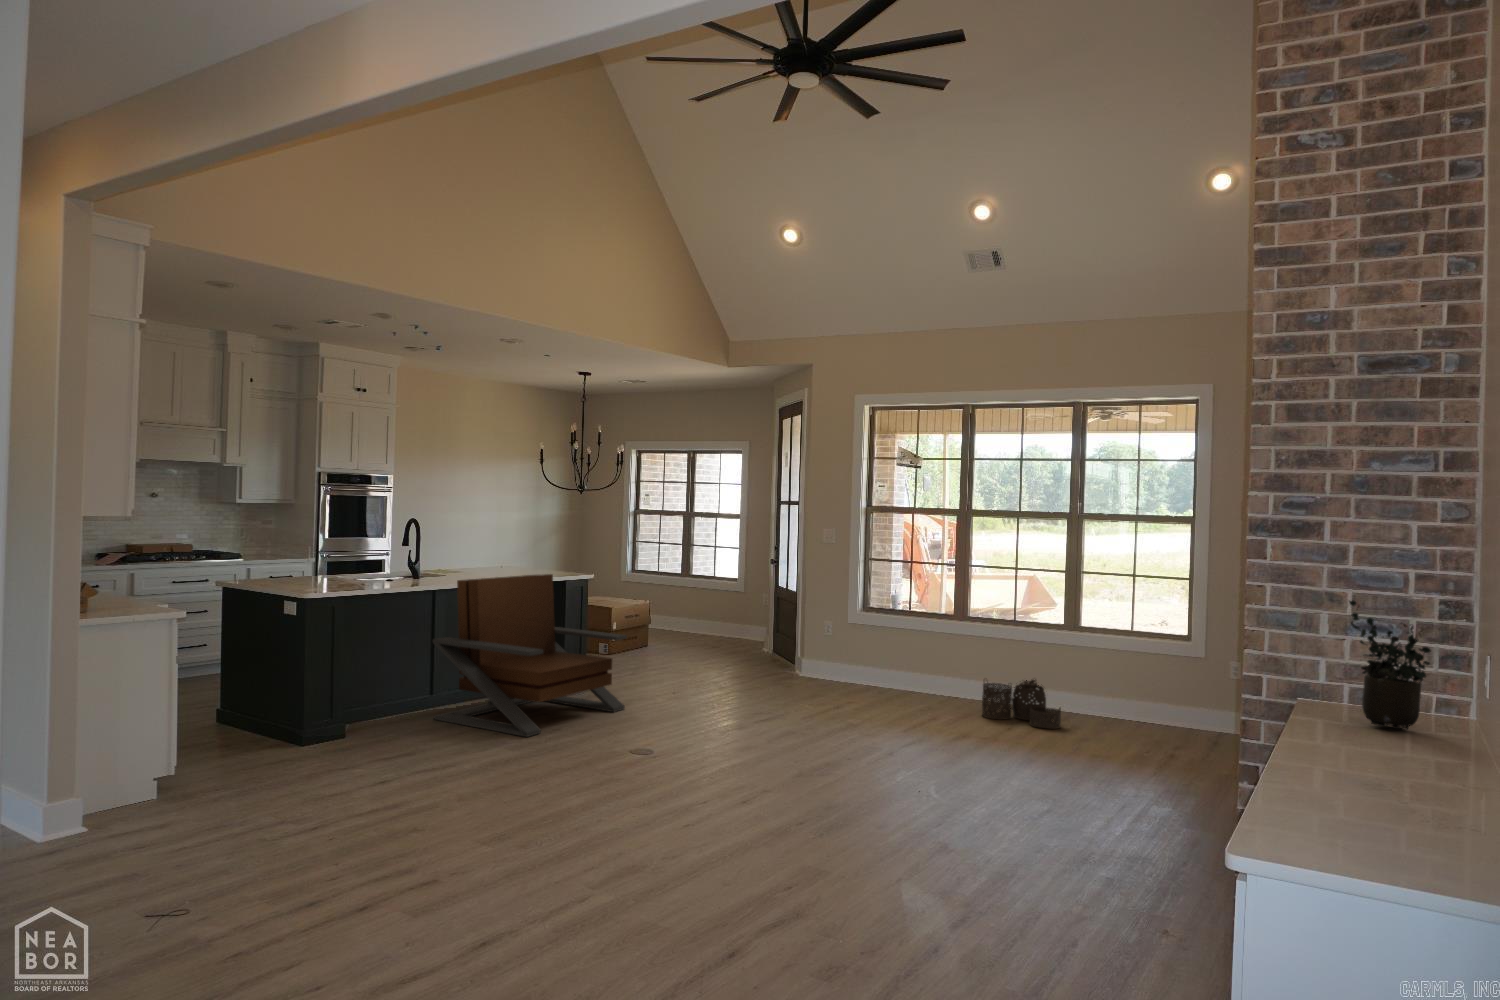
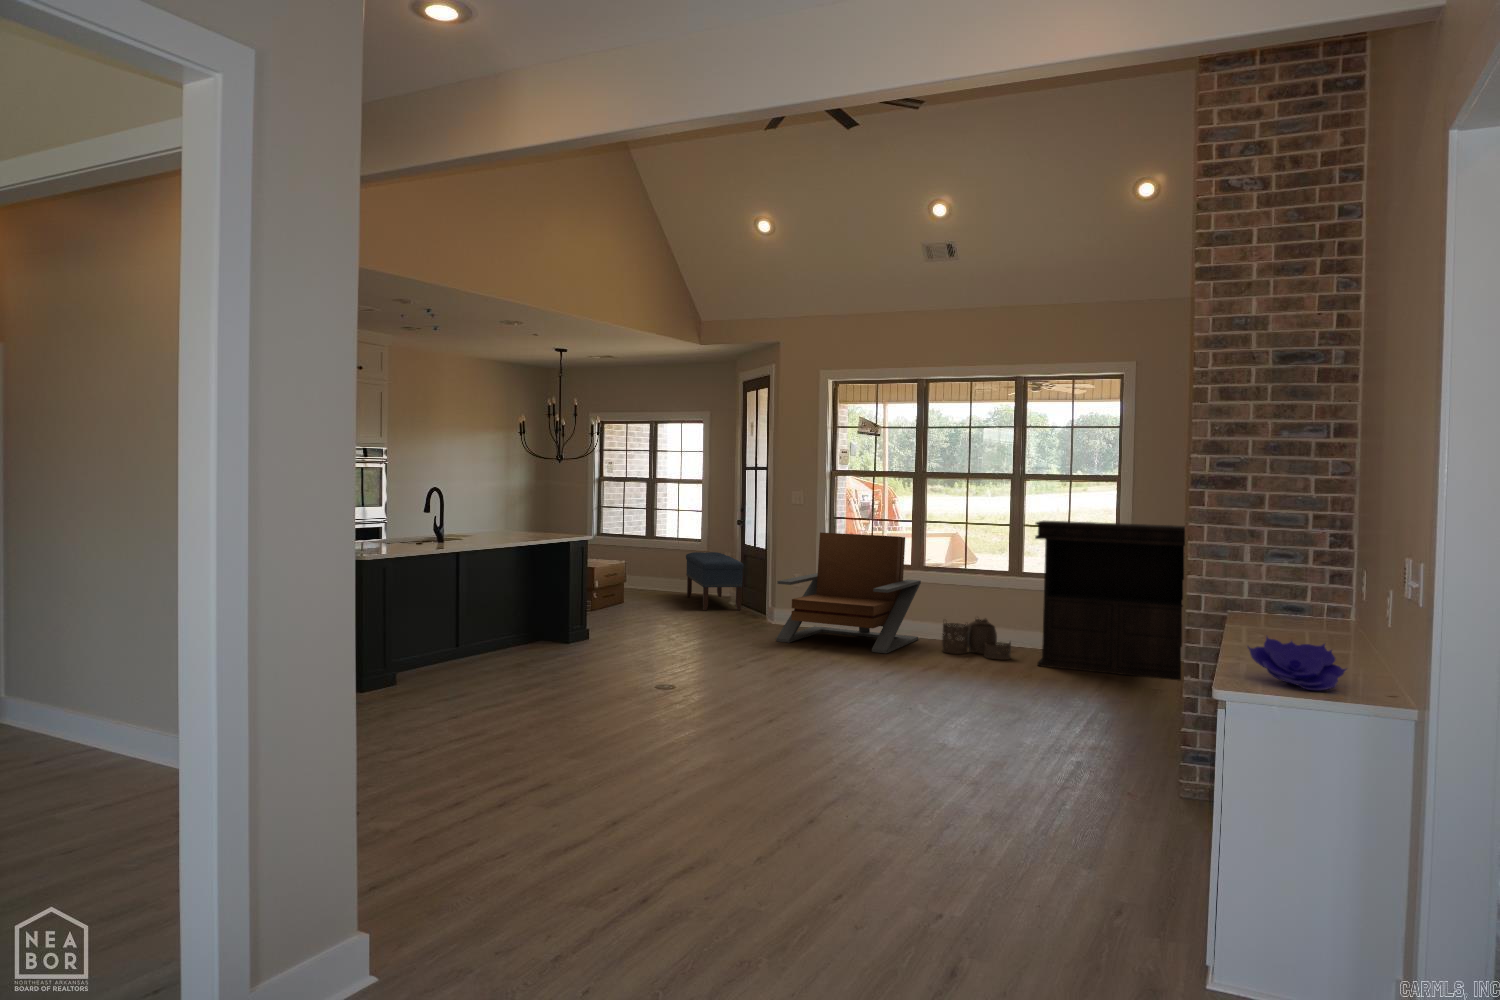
console table: none [1088,568,1292,766] -> present [1035,521,1185,681]
lounge chair: present [433,574,627,737] -> present [776,532,921,653]
bench: none [719,593,775,657] -> present [686,552,744,610]
potted plant: present [1349,601,1431,730] -> none [1267,535,1326,628]
decorative bowl: none [1291,761,1451,859] -> present [1248,637,1347,690]

